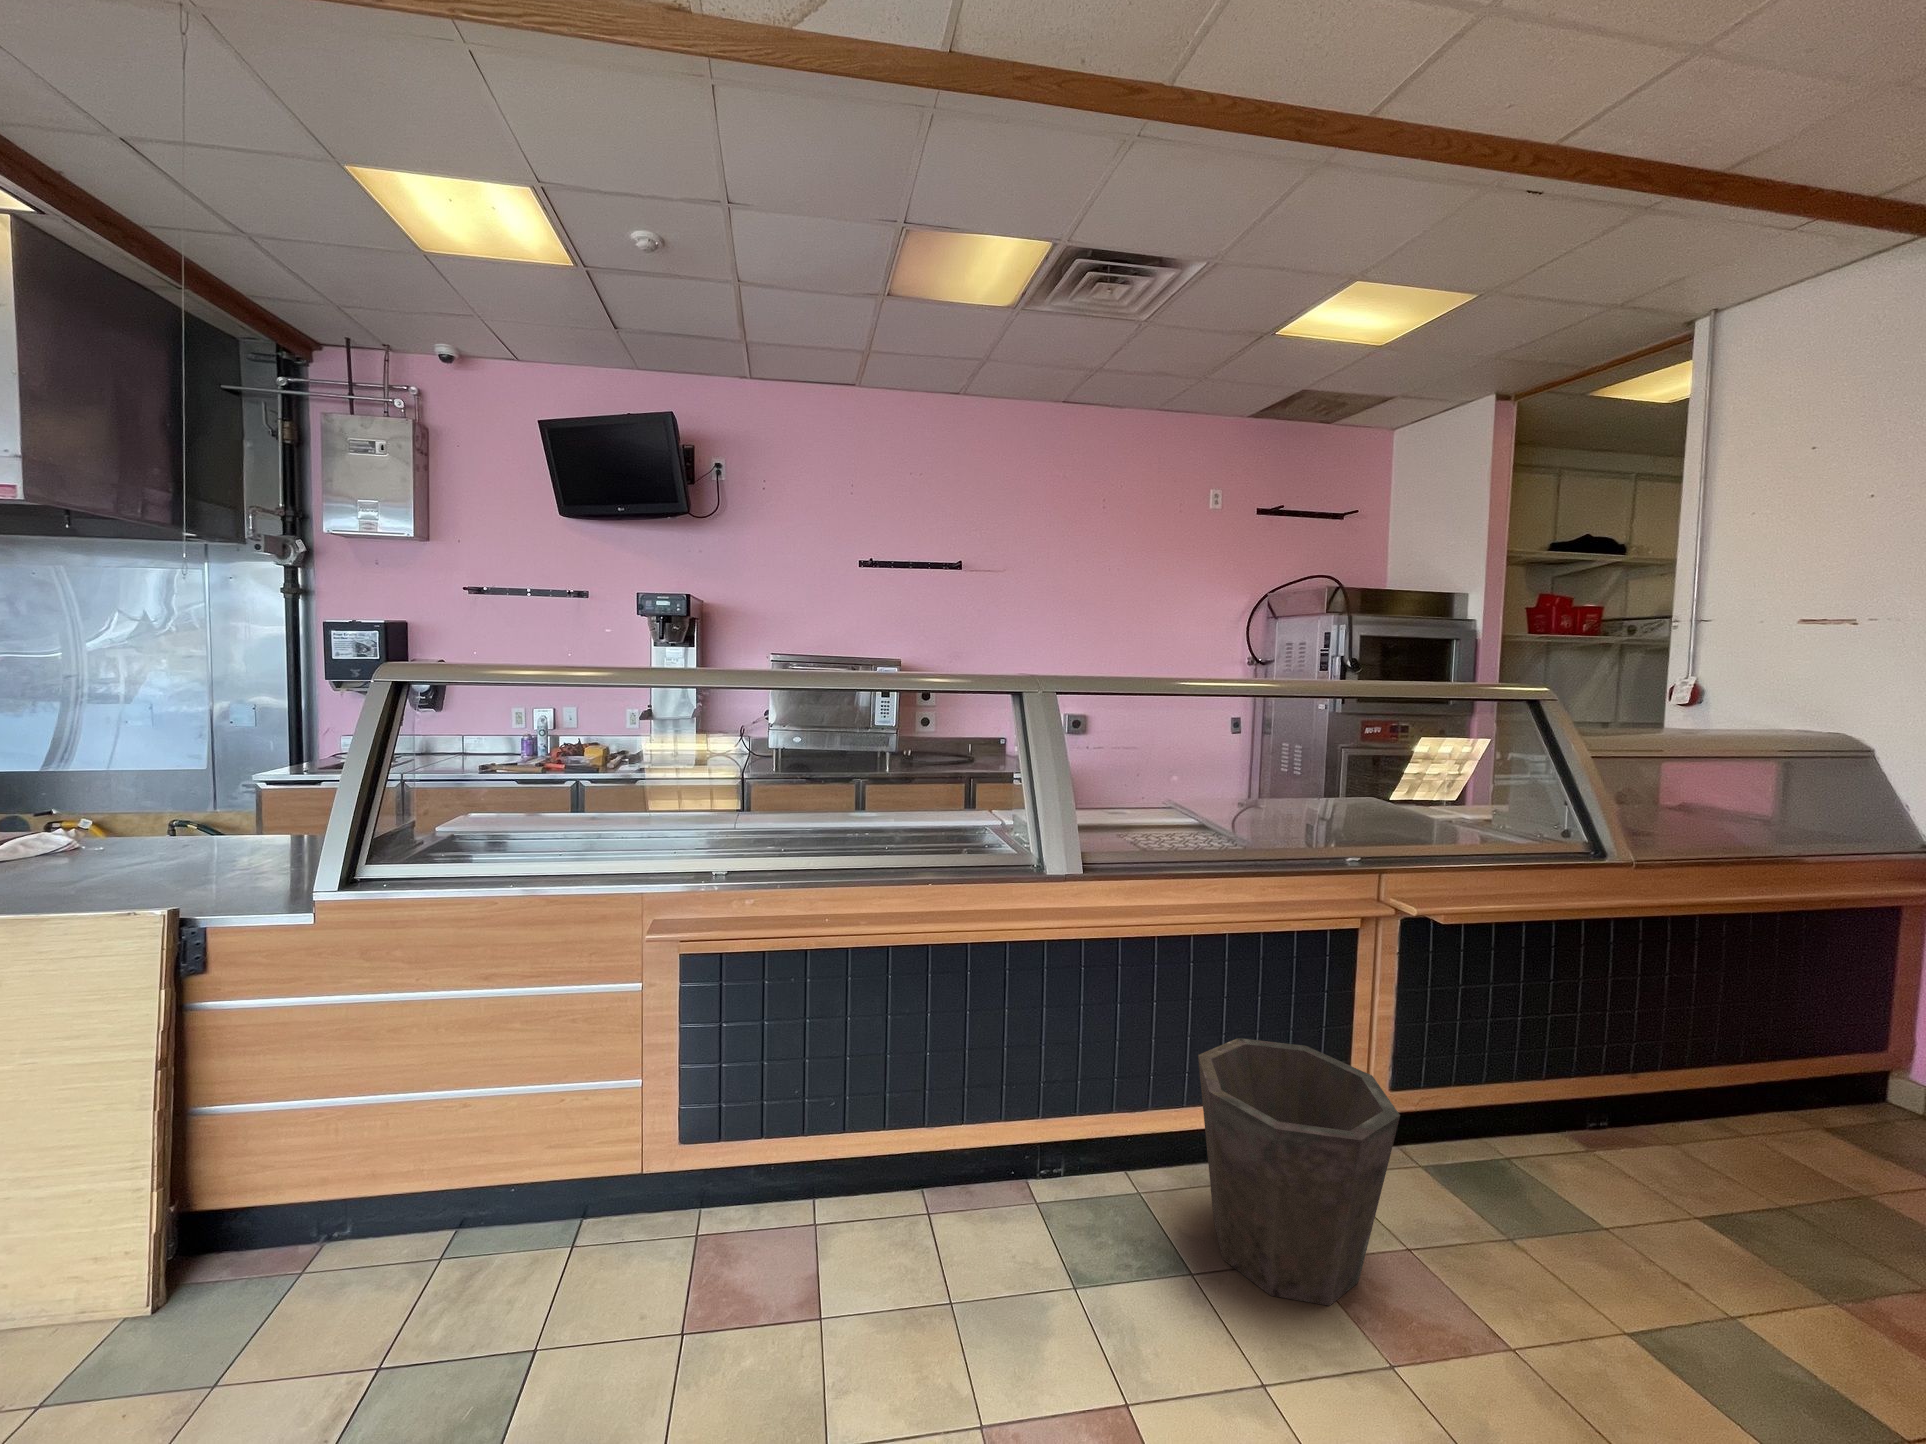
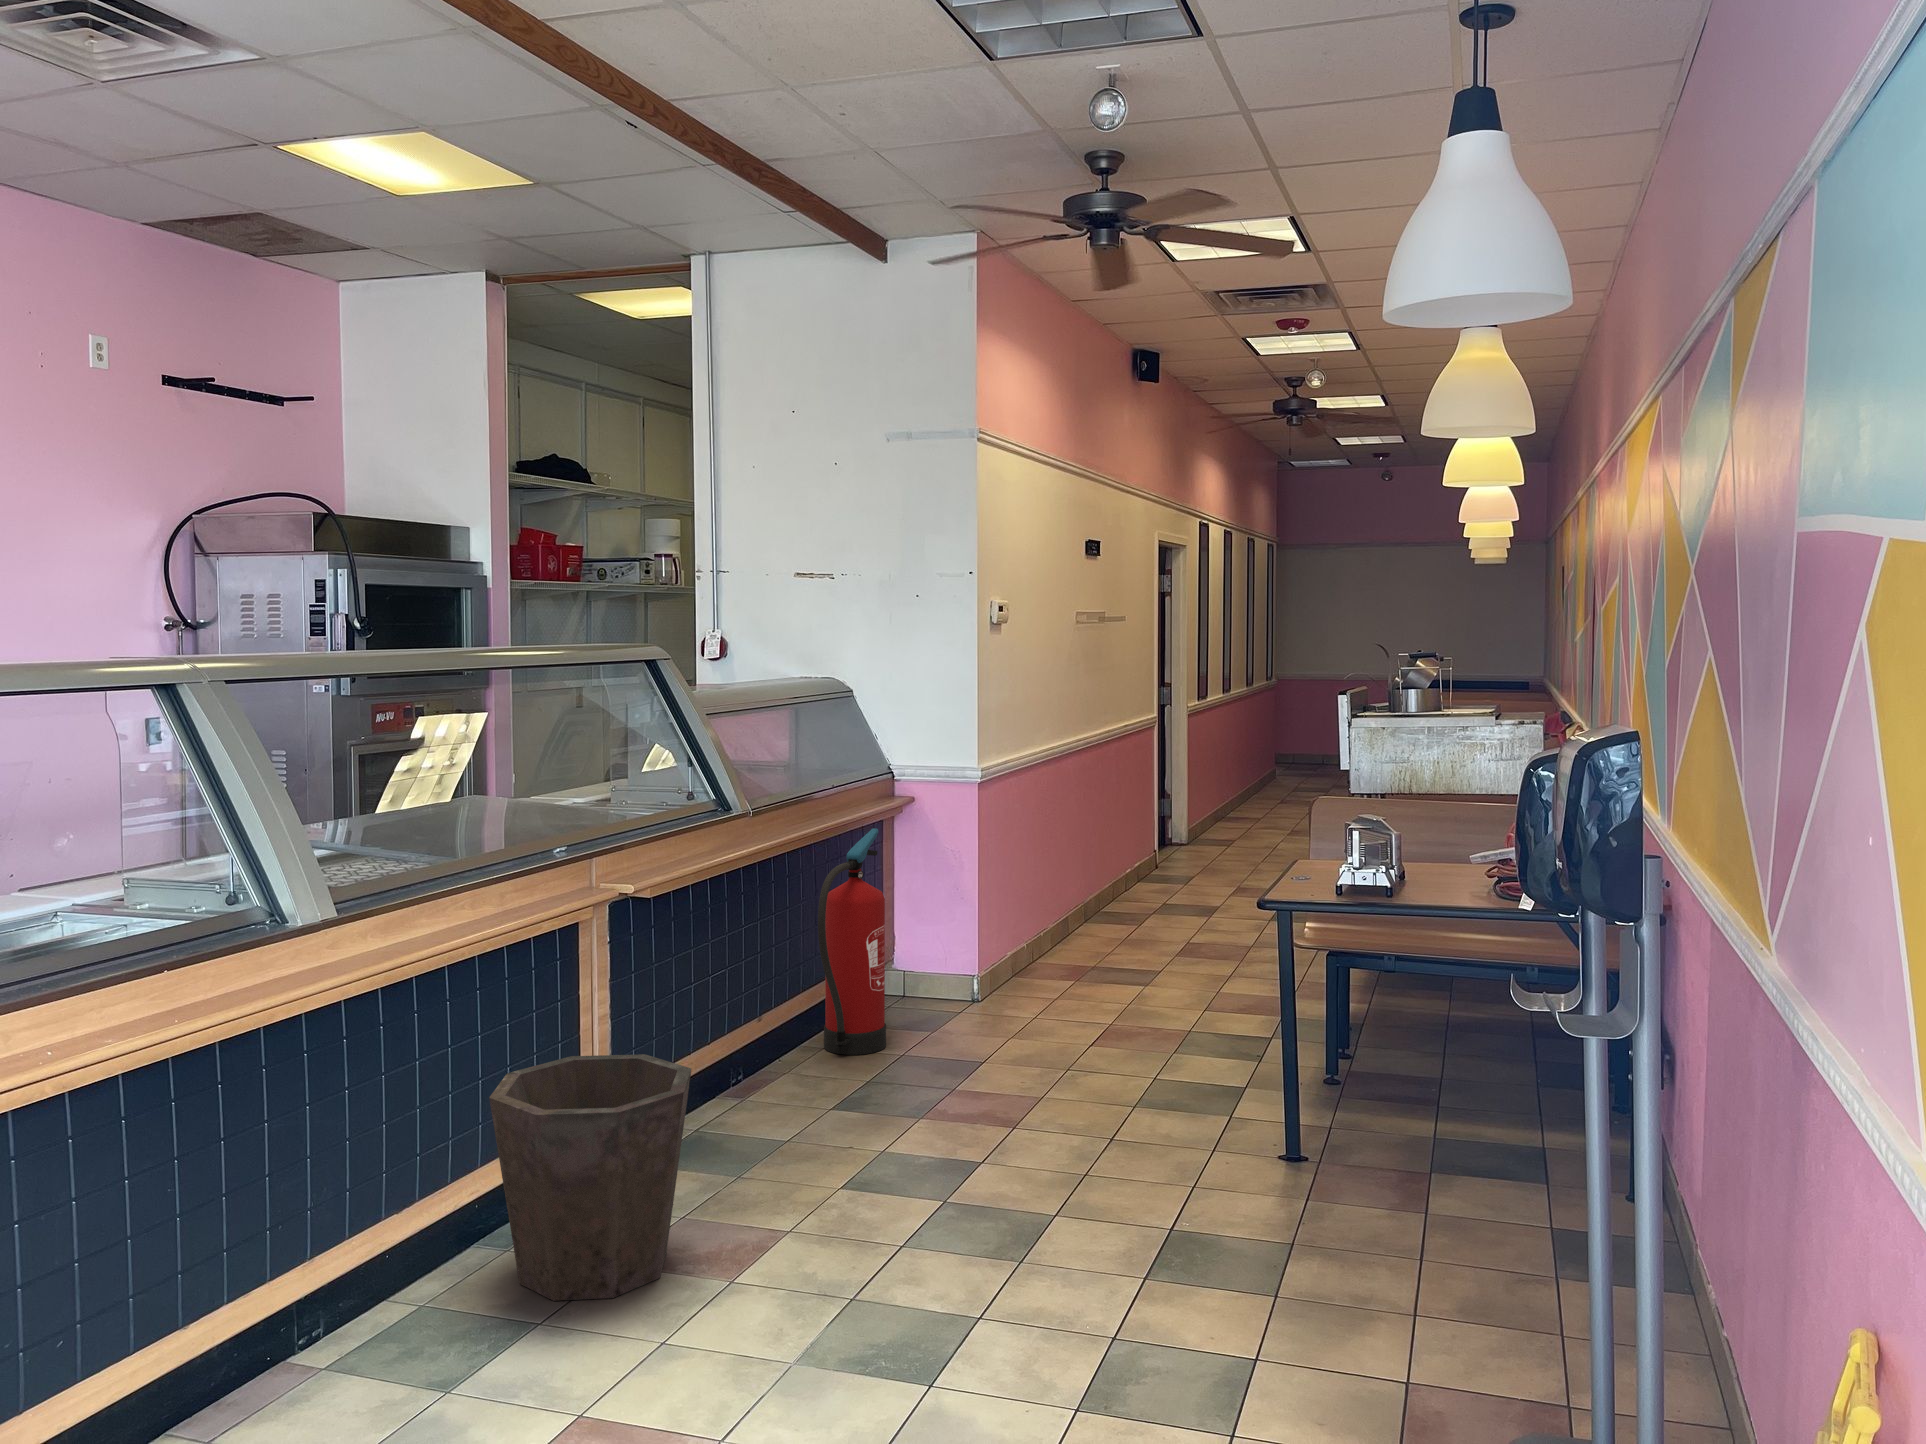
fire extinguisher: none [1721,913,1863,1177] -> present [818,828,886,1055]

